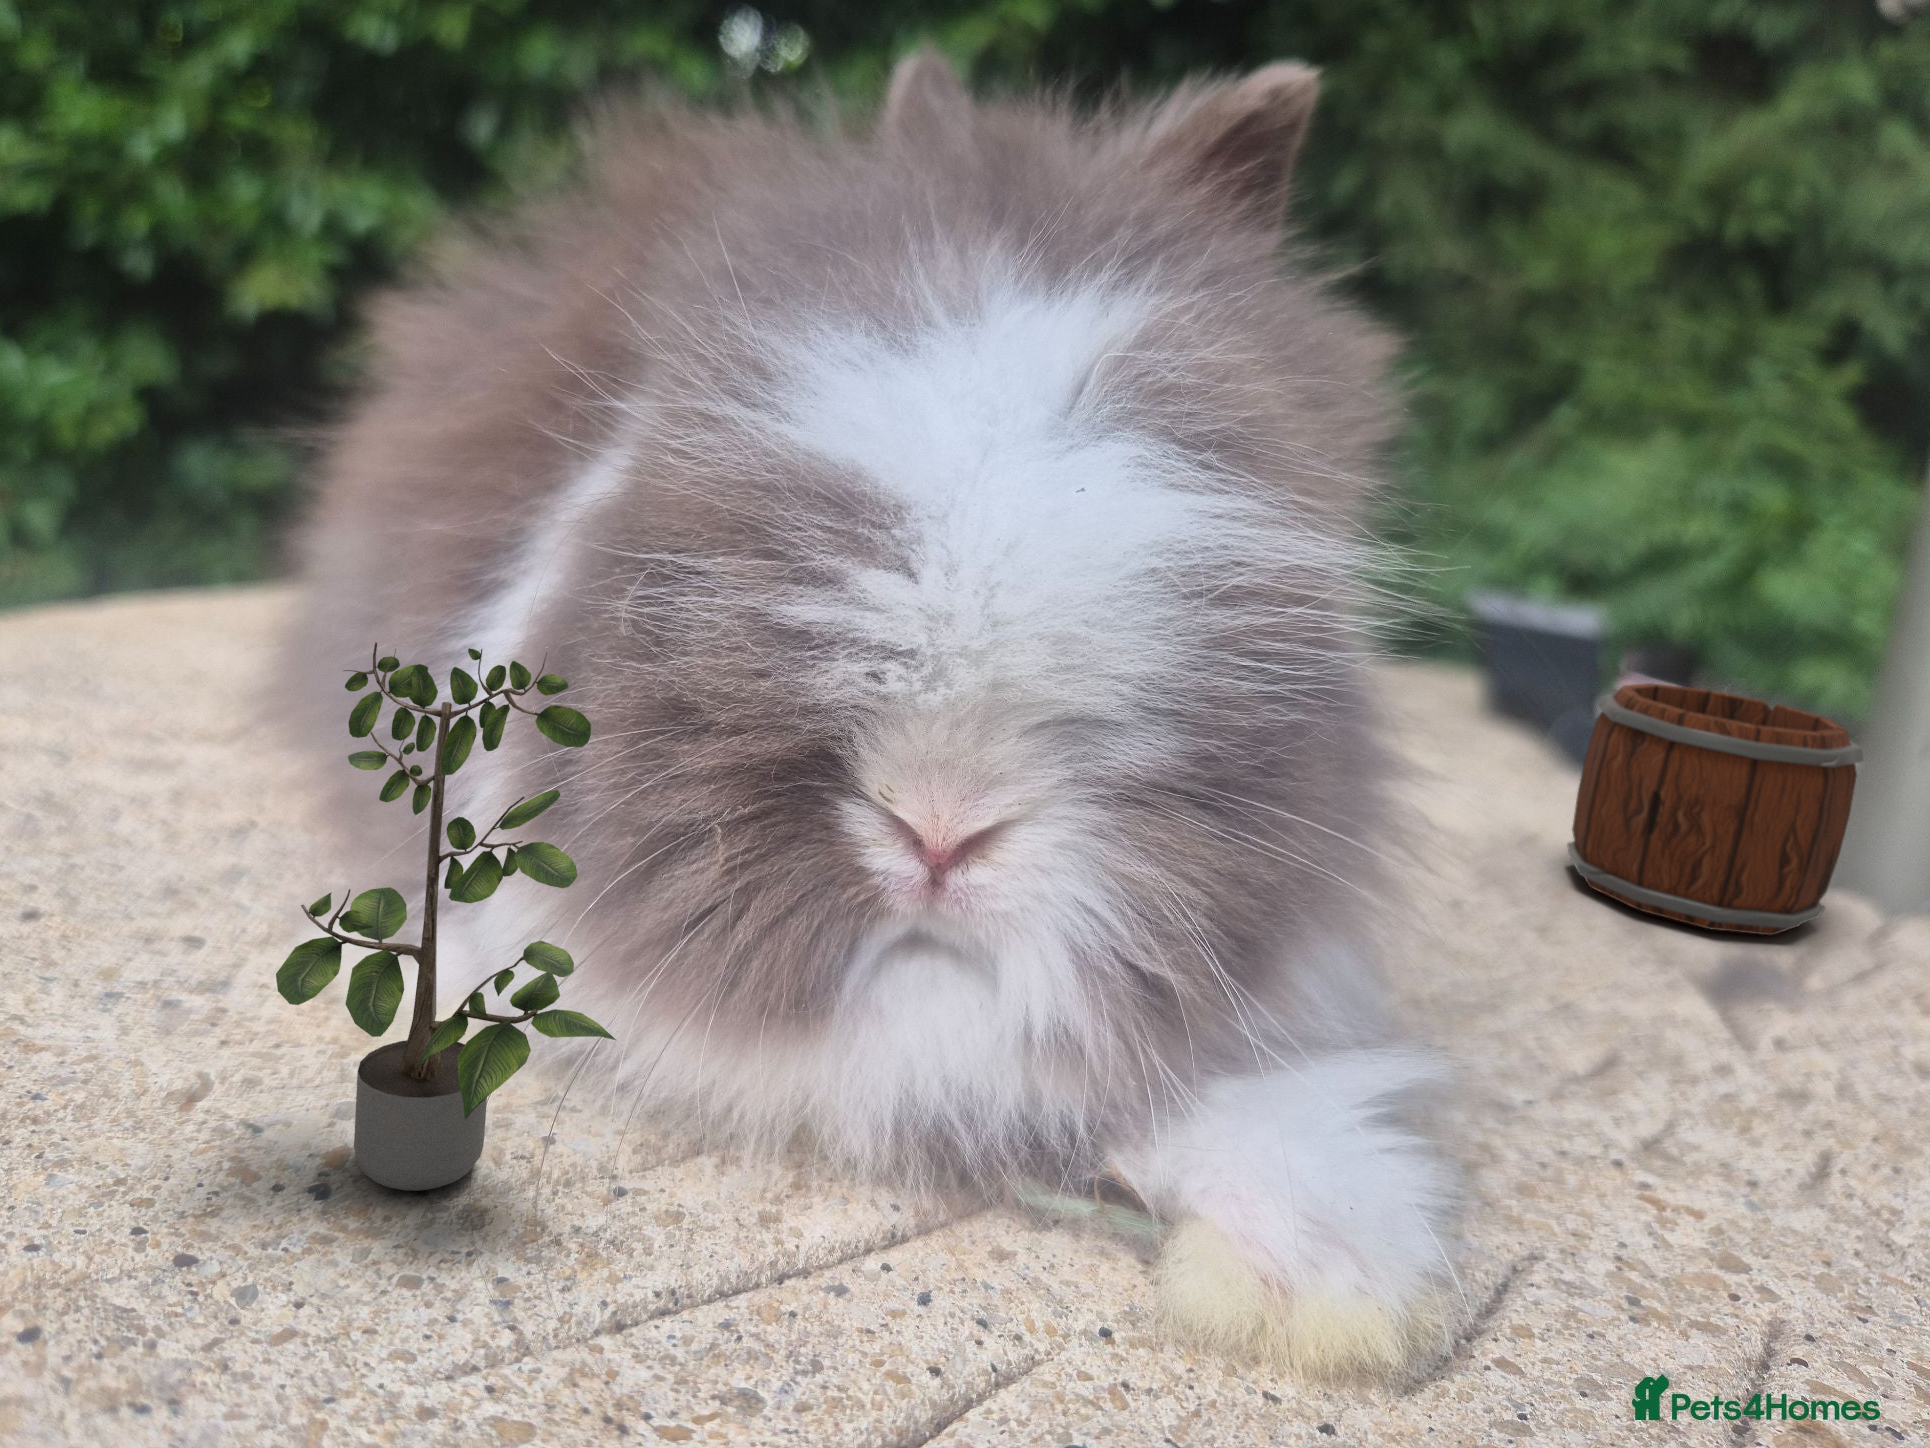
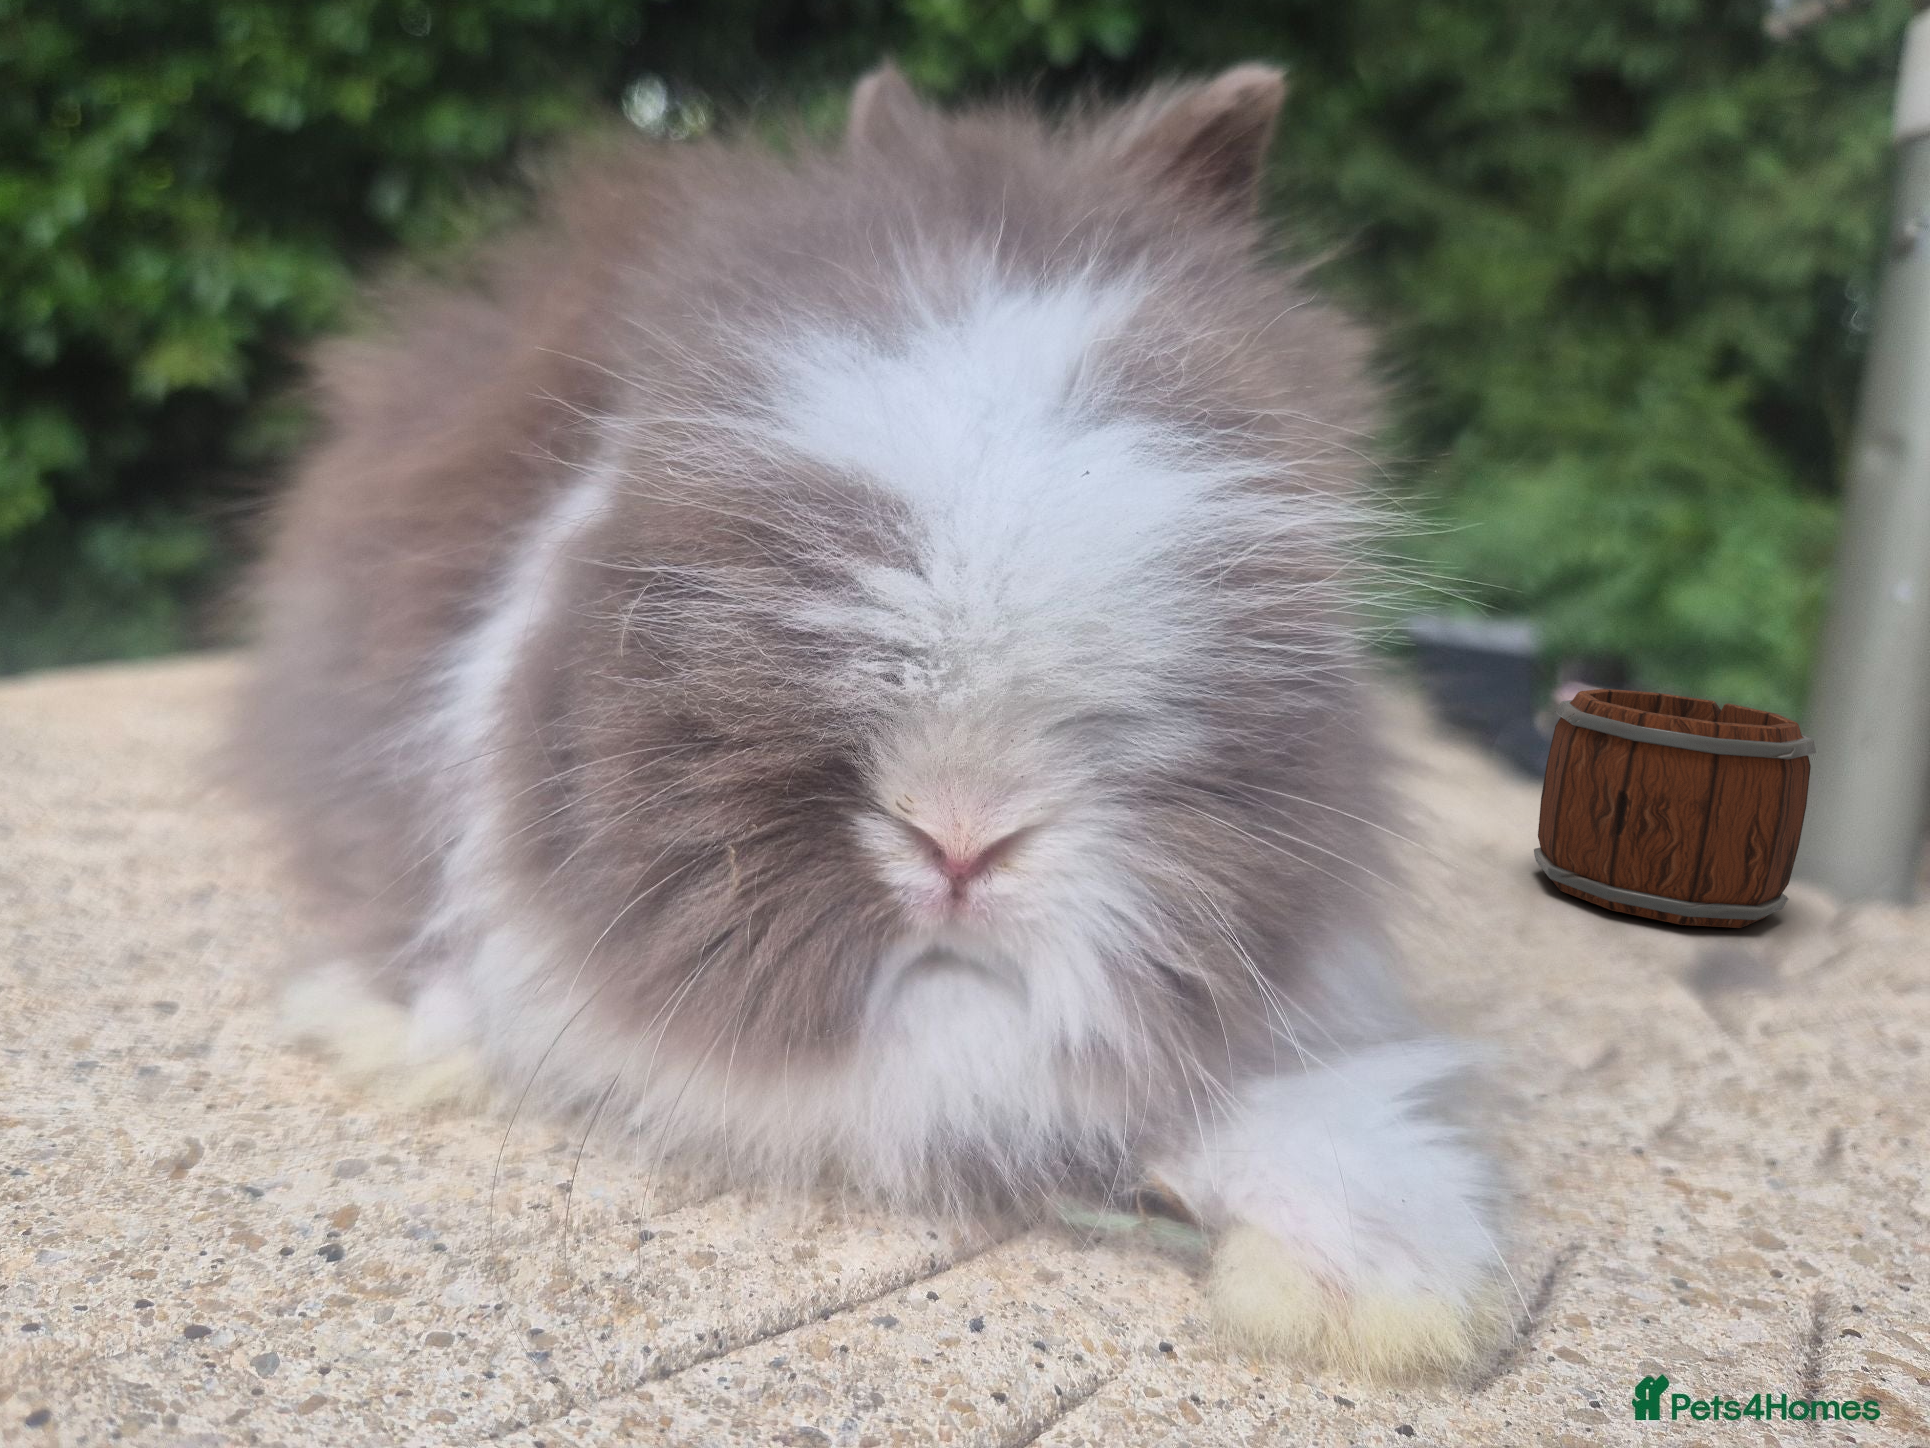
potted plant: present [276,643,616,1191] -> none [282,670,649,1246]

